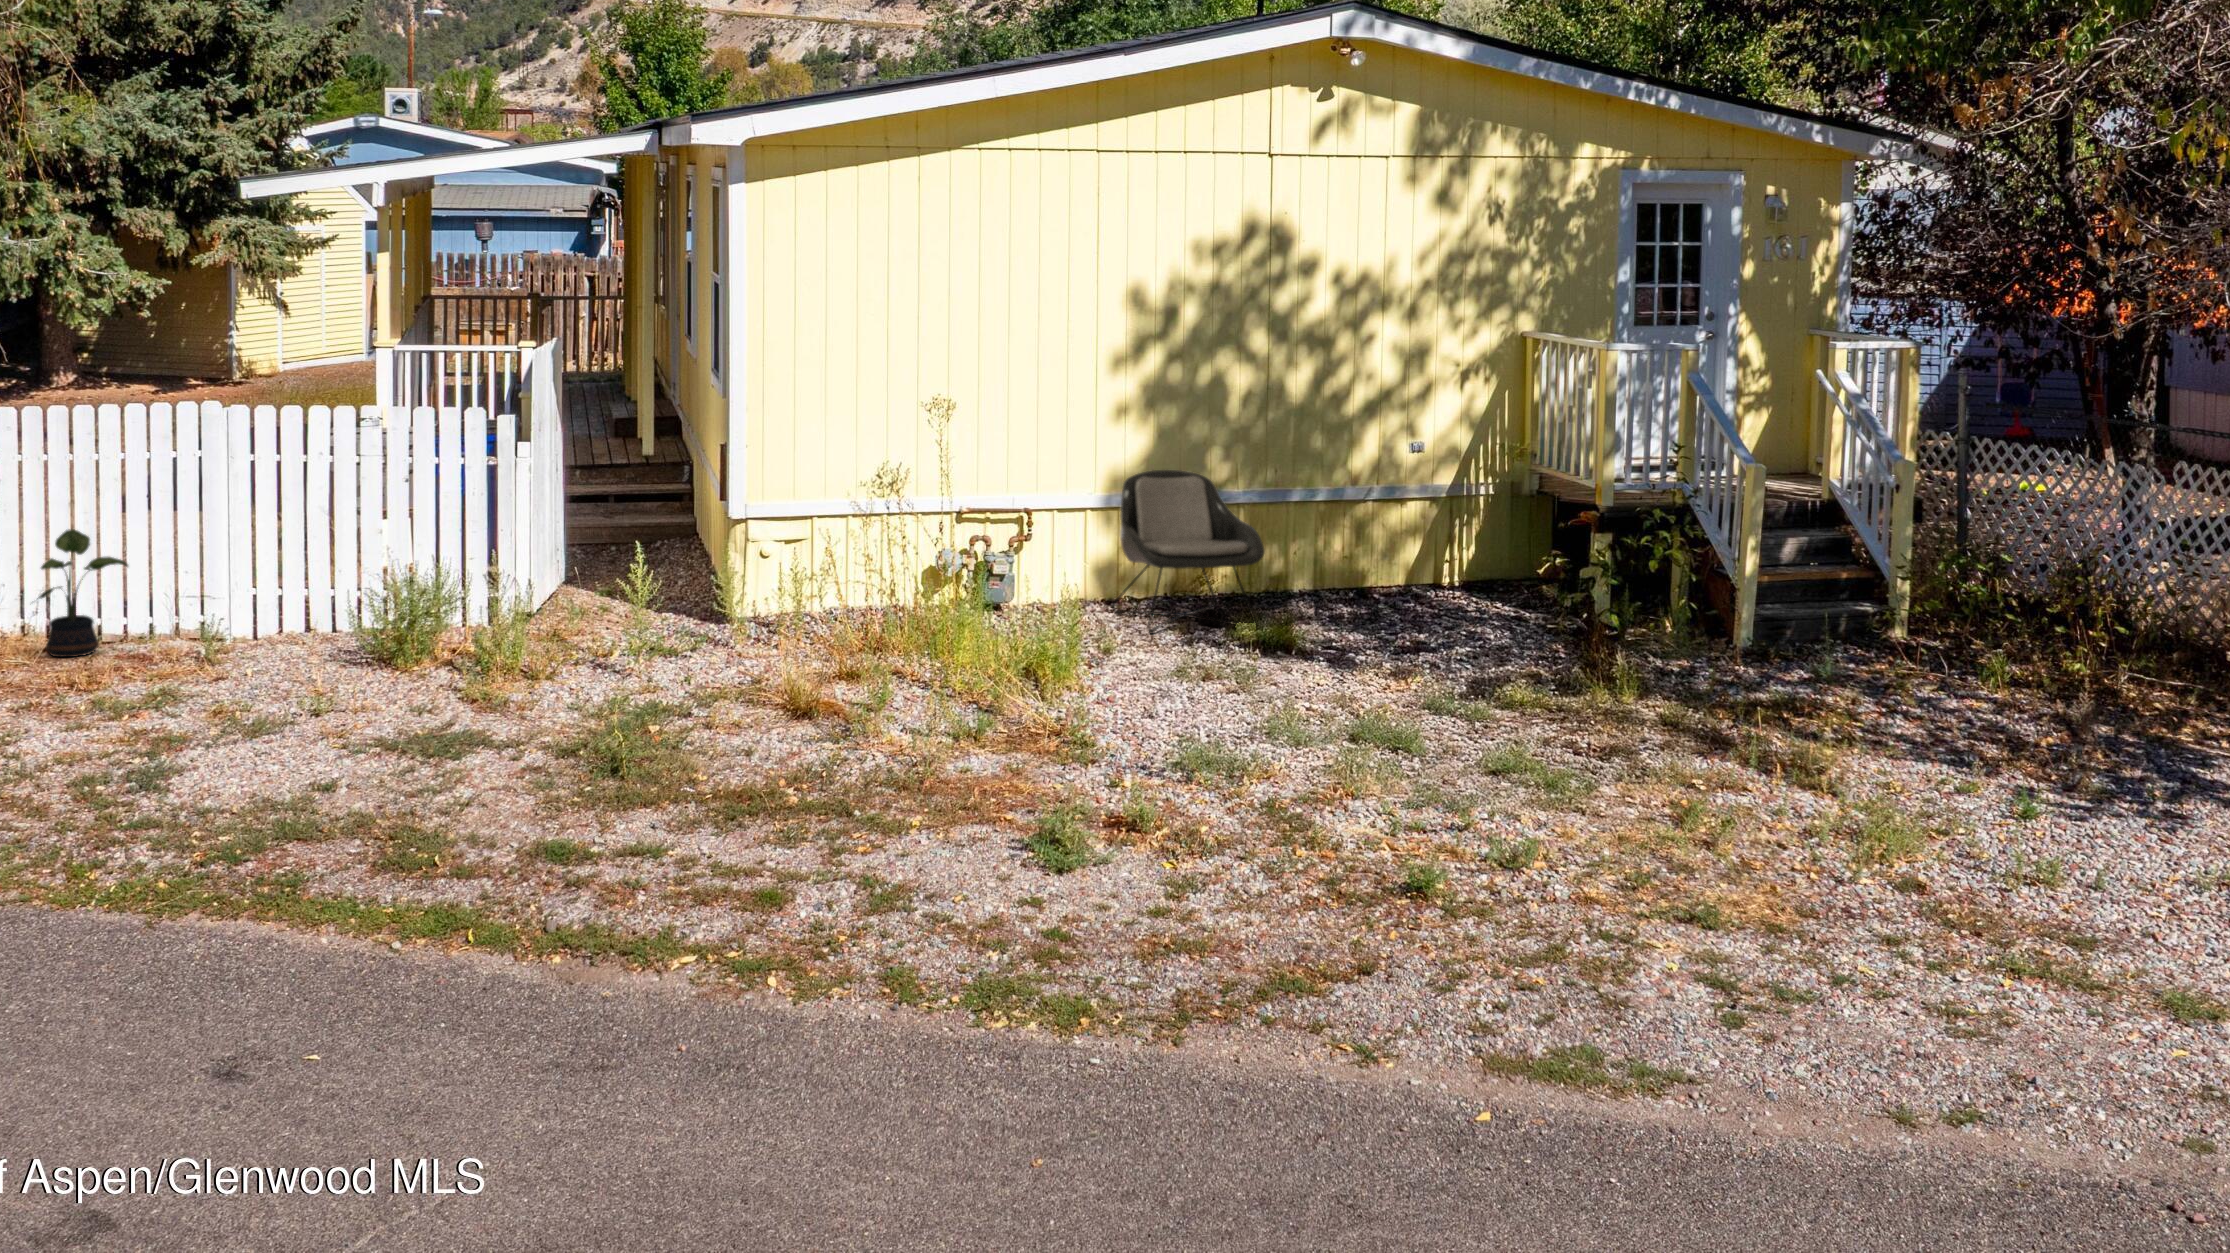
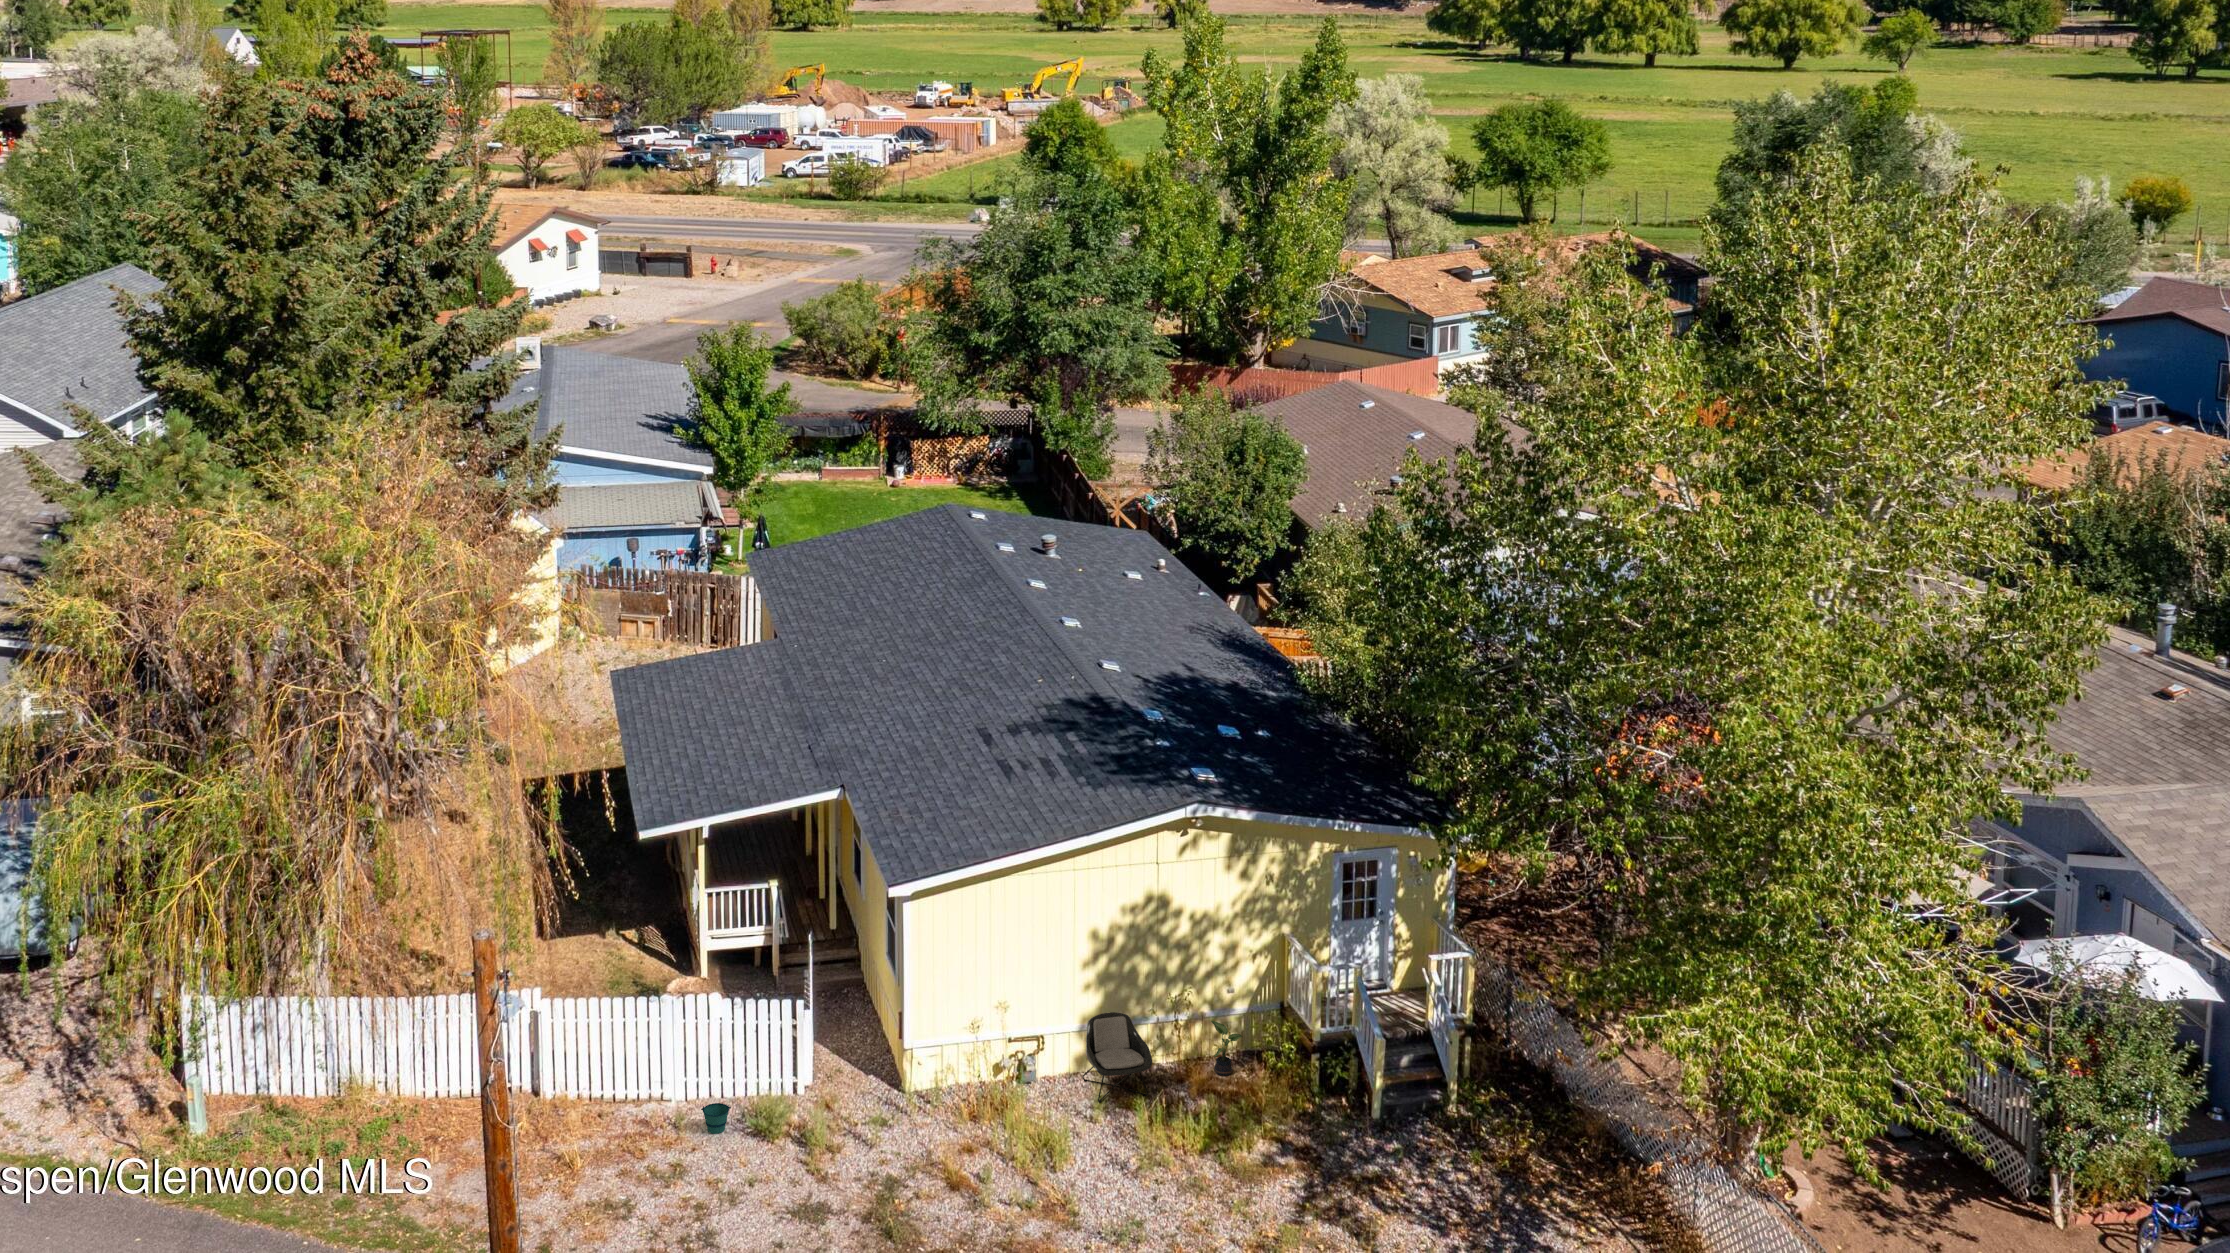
potted plant: present [39,529,128,657] -> present [1211,1021,1242,1076]
bucket: none [225,594,301,656] -> present [701,1103,731,1134]

